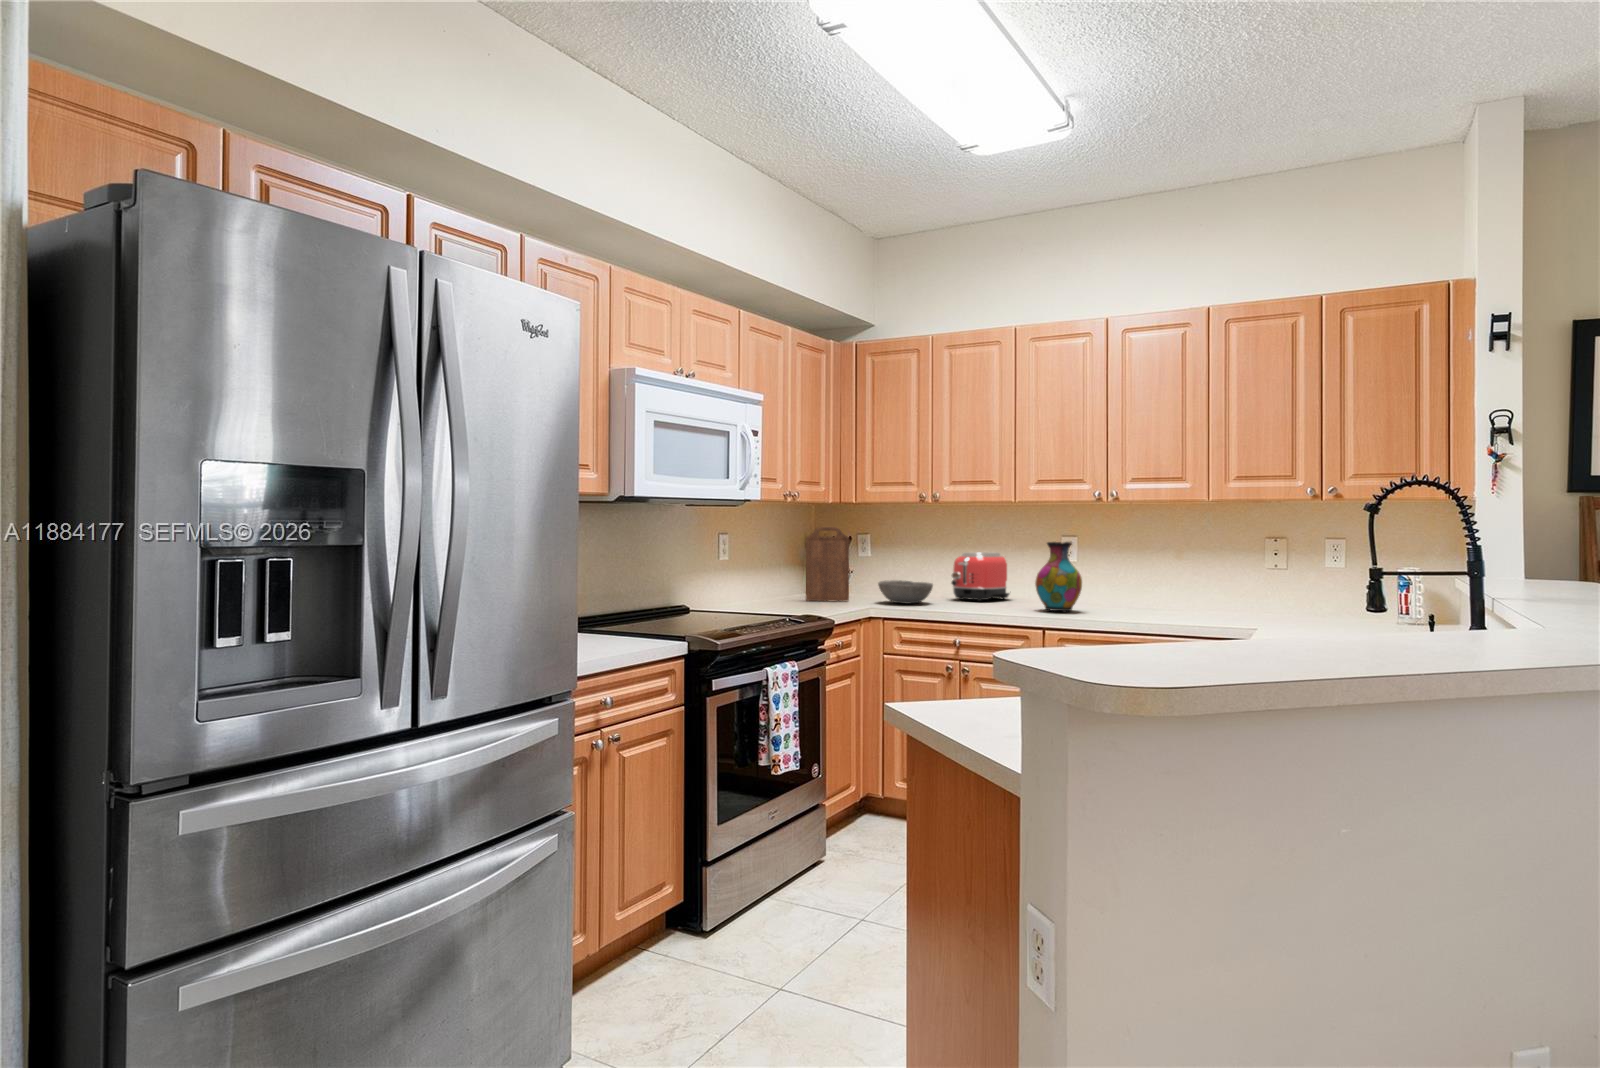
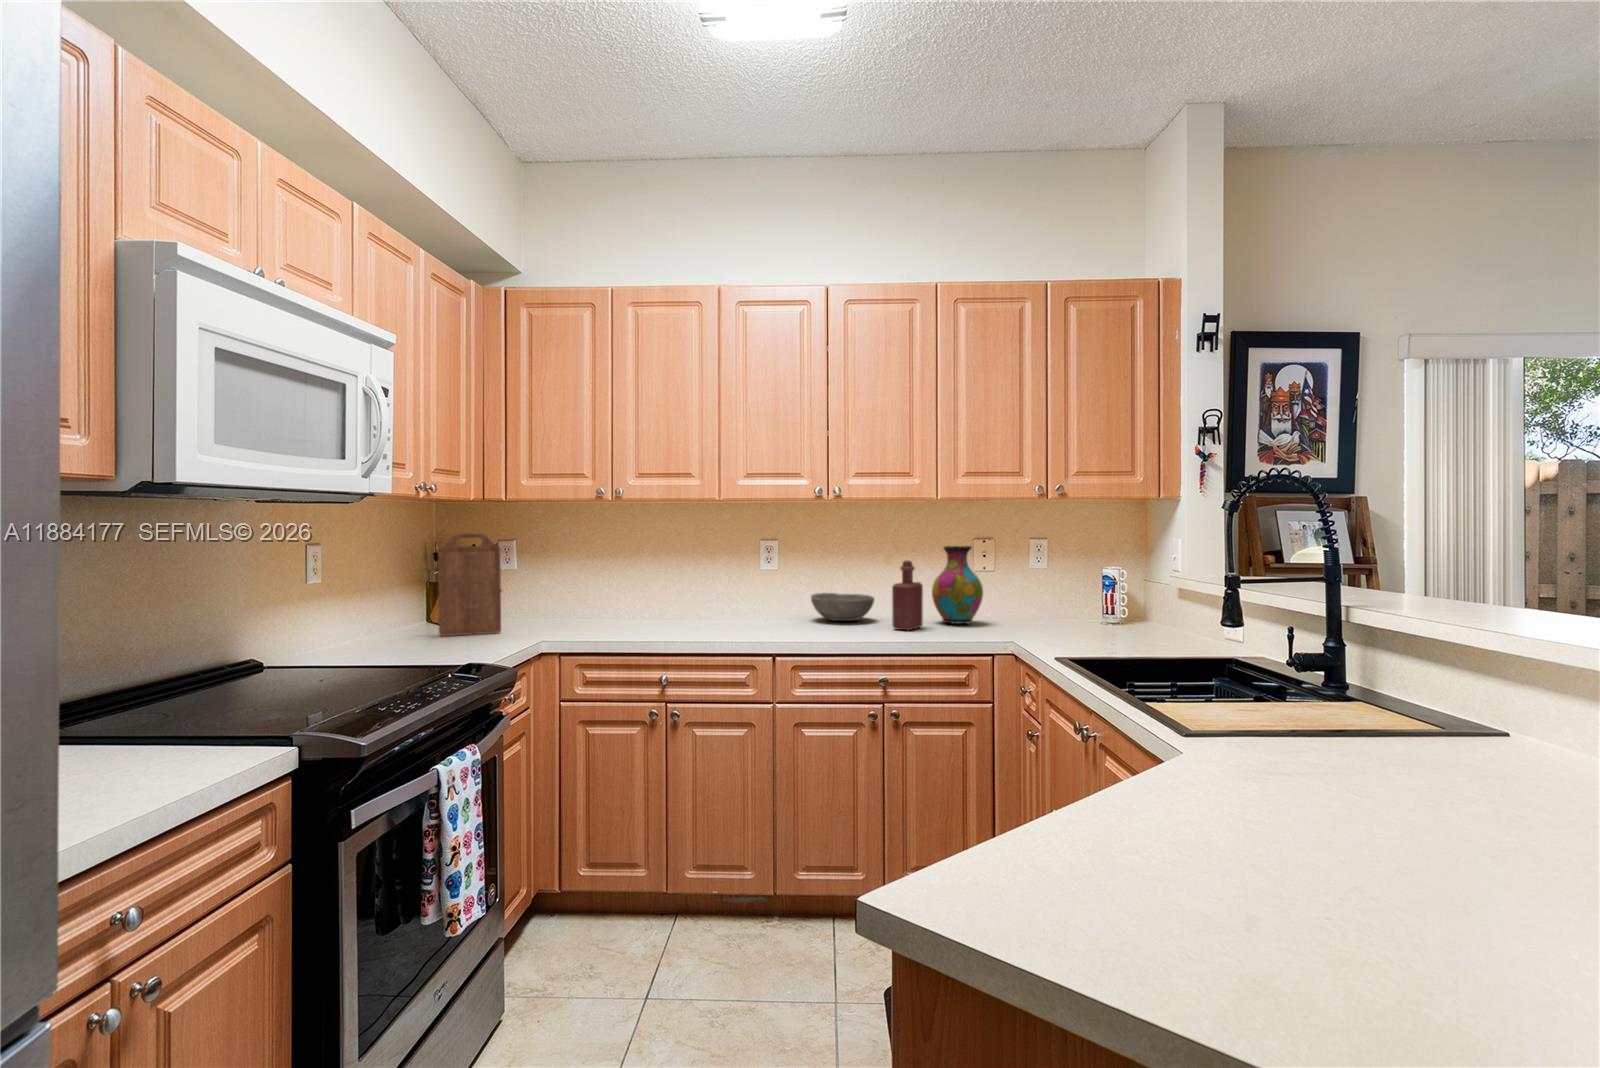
vase: present [1035,542,1082,611] -> present [932,546,983,624]
toaster: present [952,552,1010,601] -> none [629,558,698,620]
bottle: none [1168,556,1200,617] -> present [892,561,923,630]
bowl: present [878,580,933,604] -> present [811,593,874,621]

